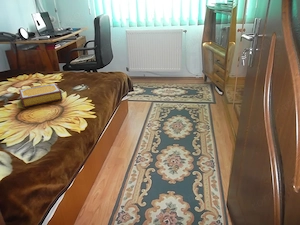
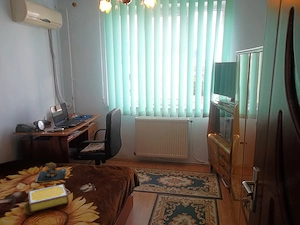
teddy bear: none [26,66,57,86] -> present [36,163,66,182]

